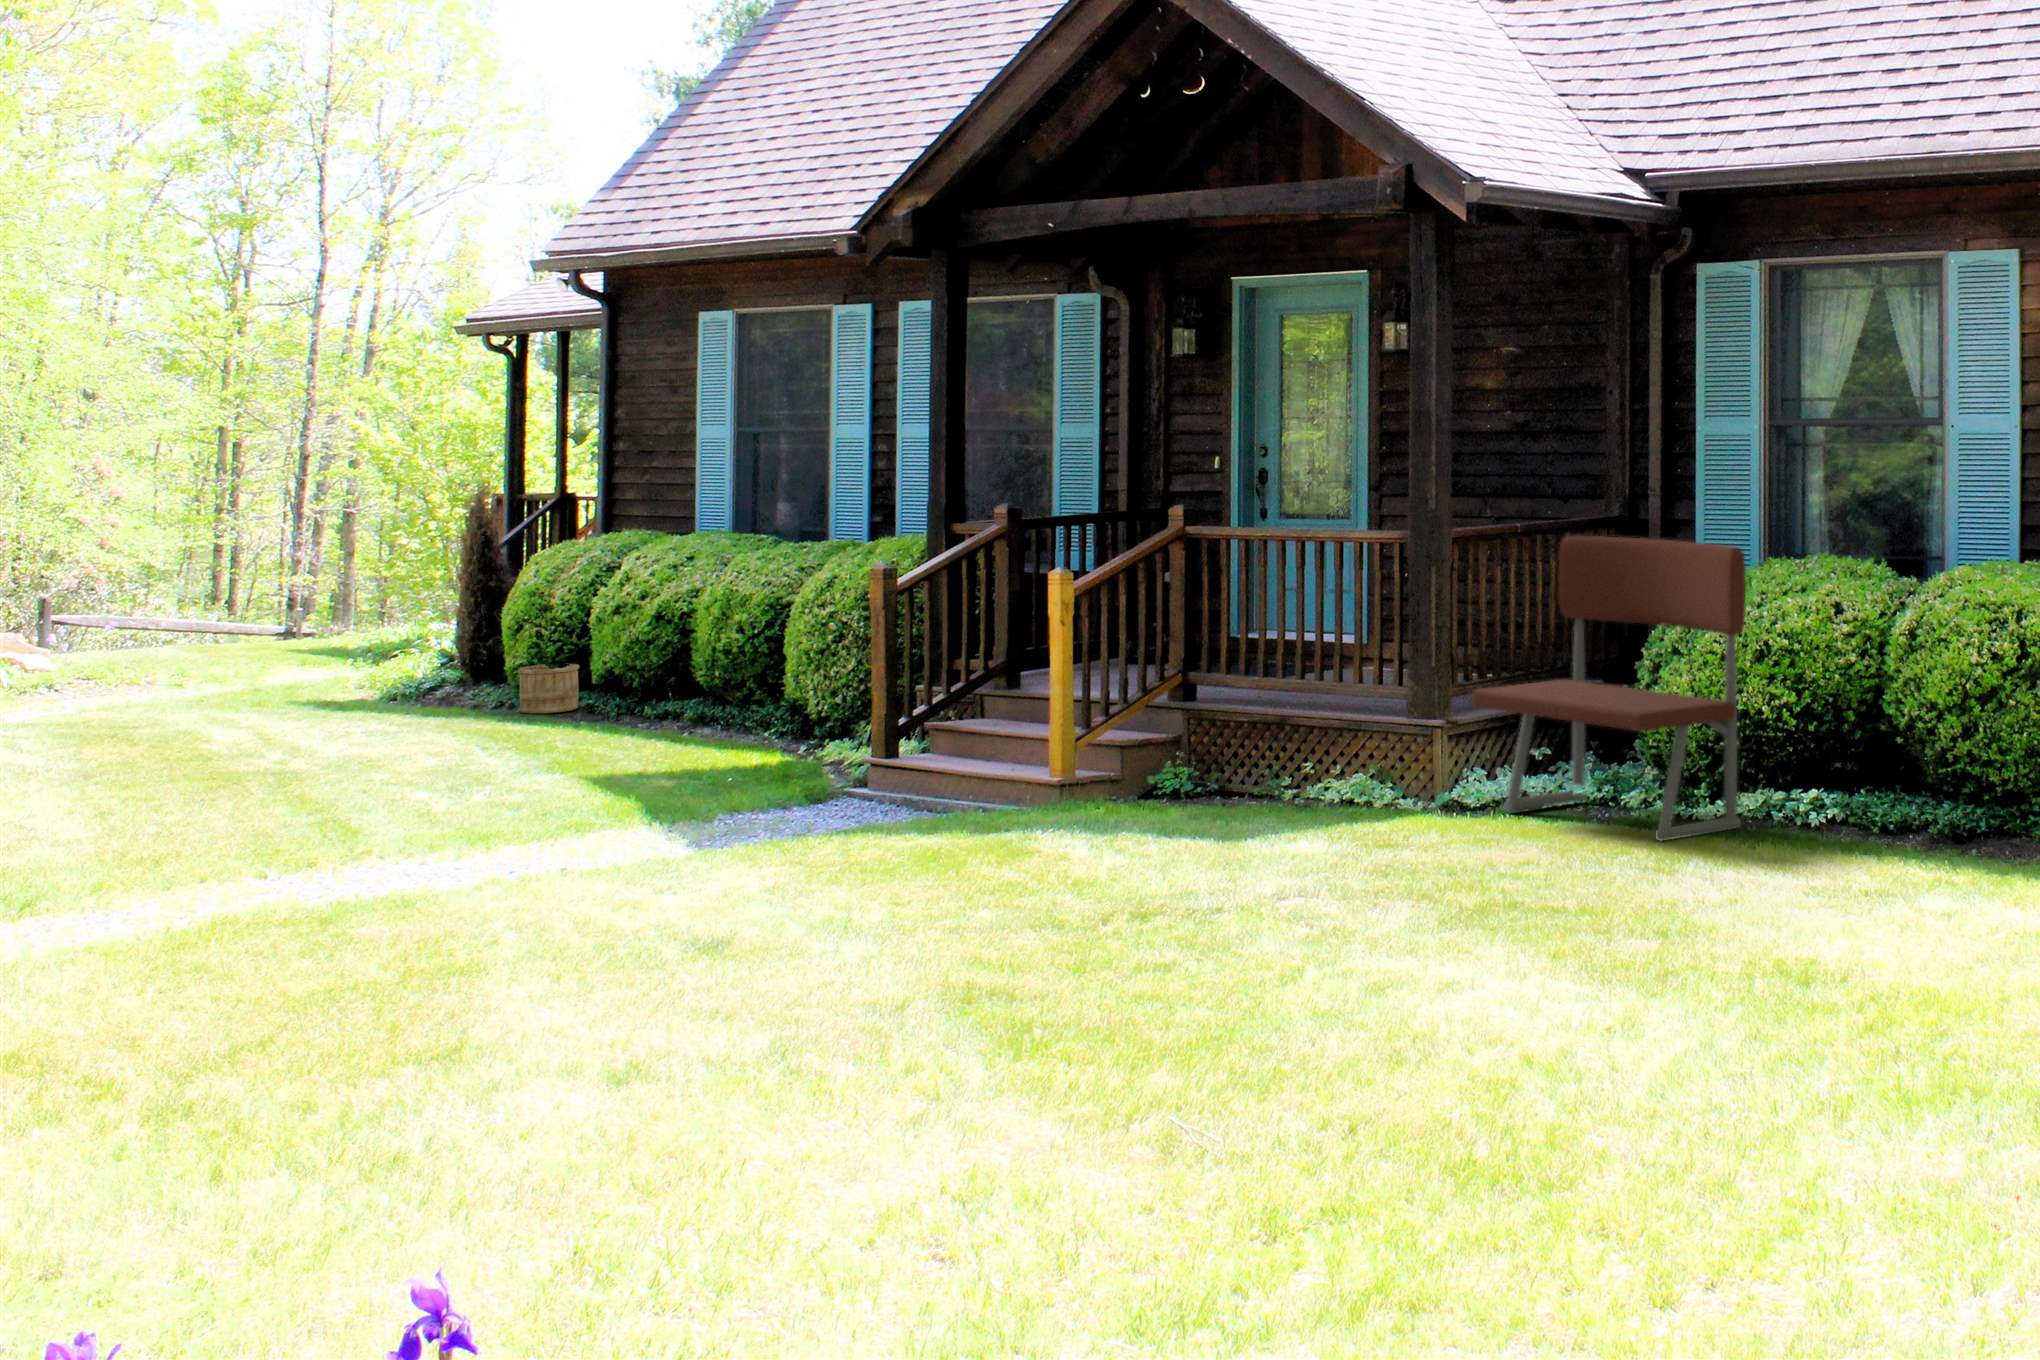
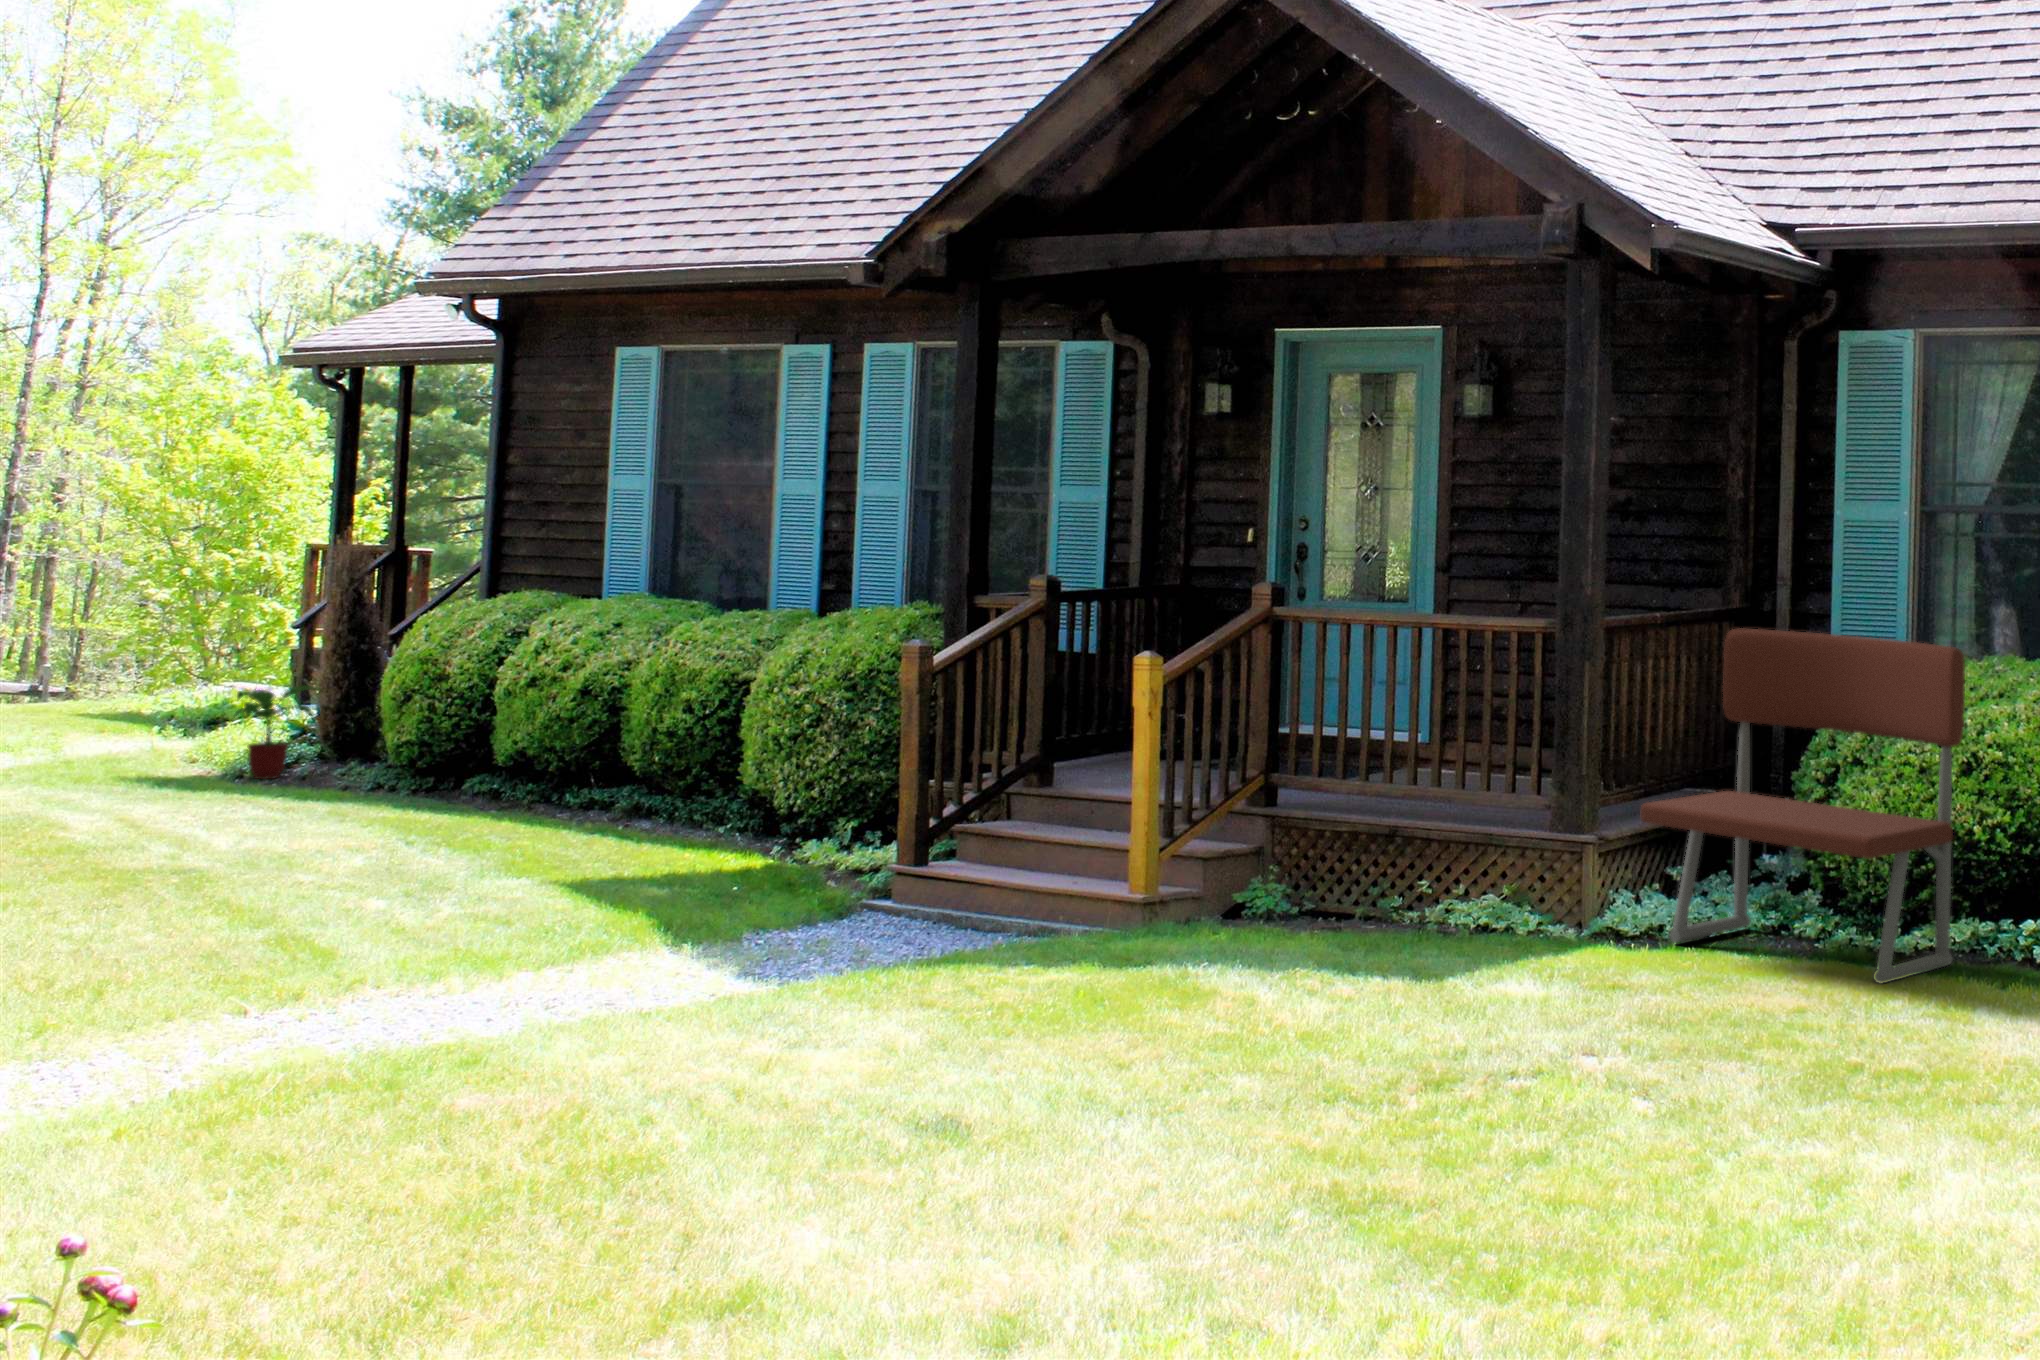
potted plant: none [383,619,474,701] -> present [235,686,320,779]
wooden bucket: present [518,664,580,714] -> none [404,741,475,798]

